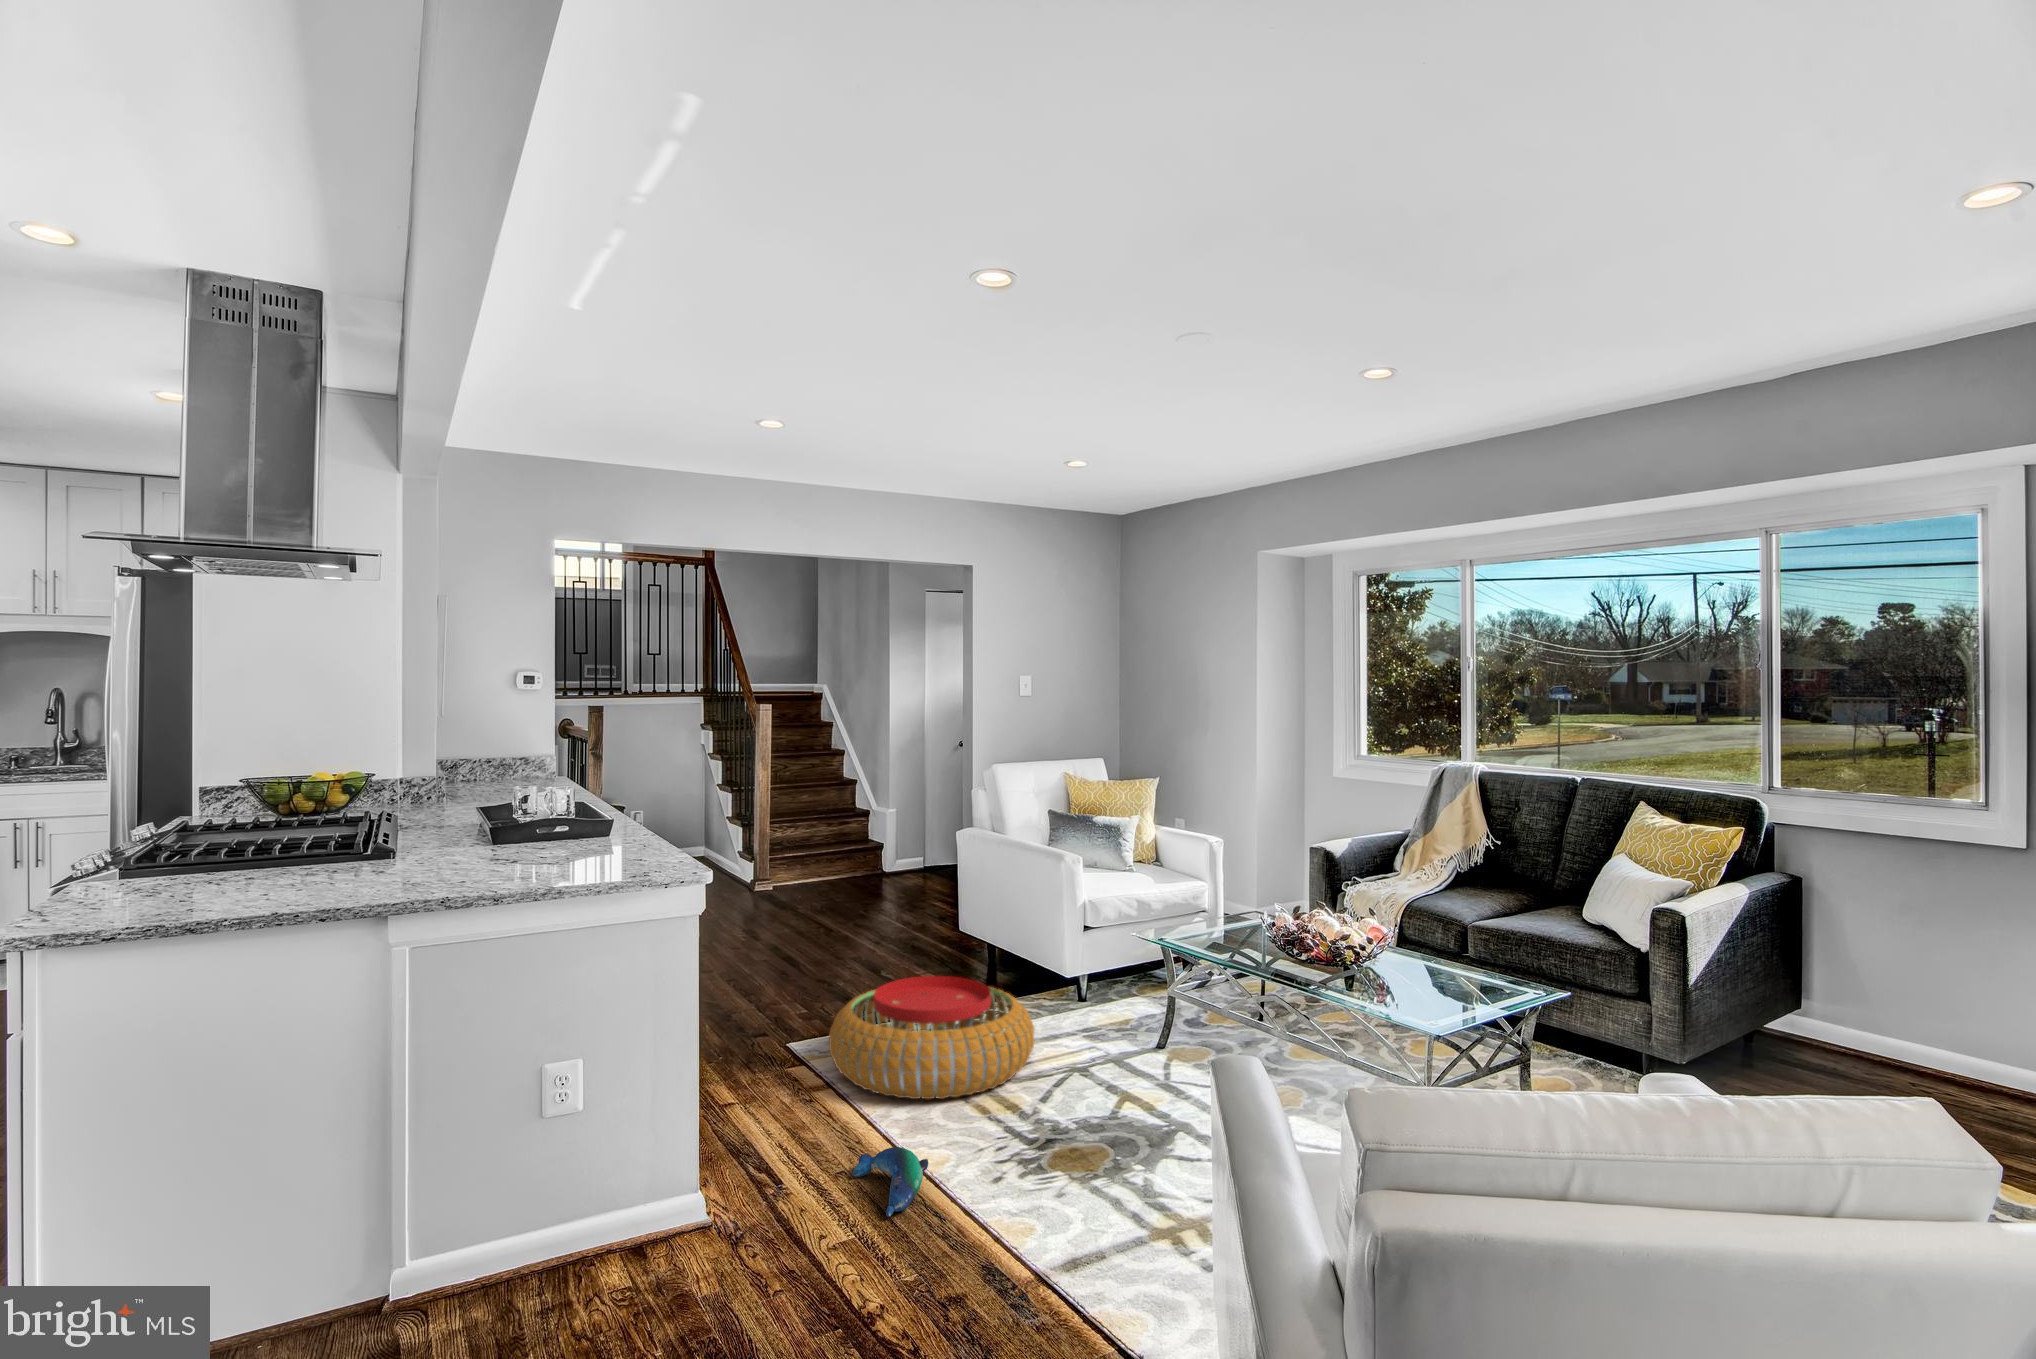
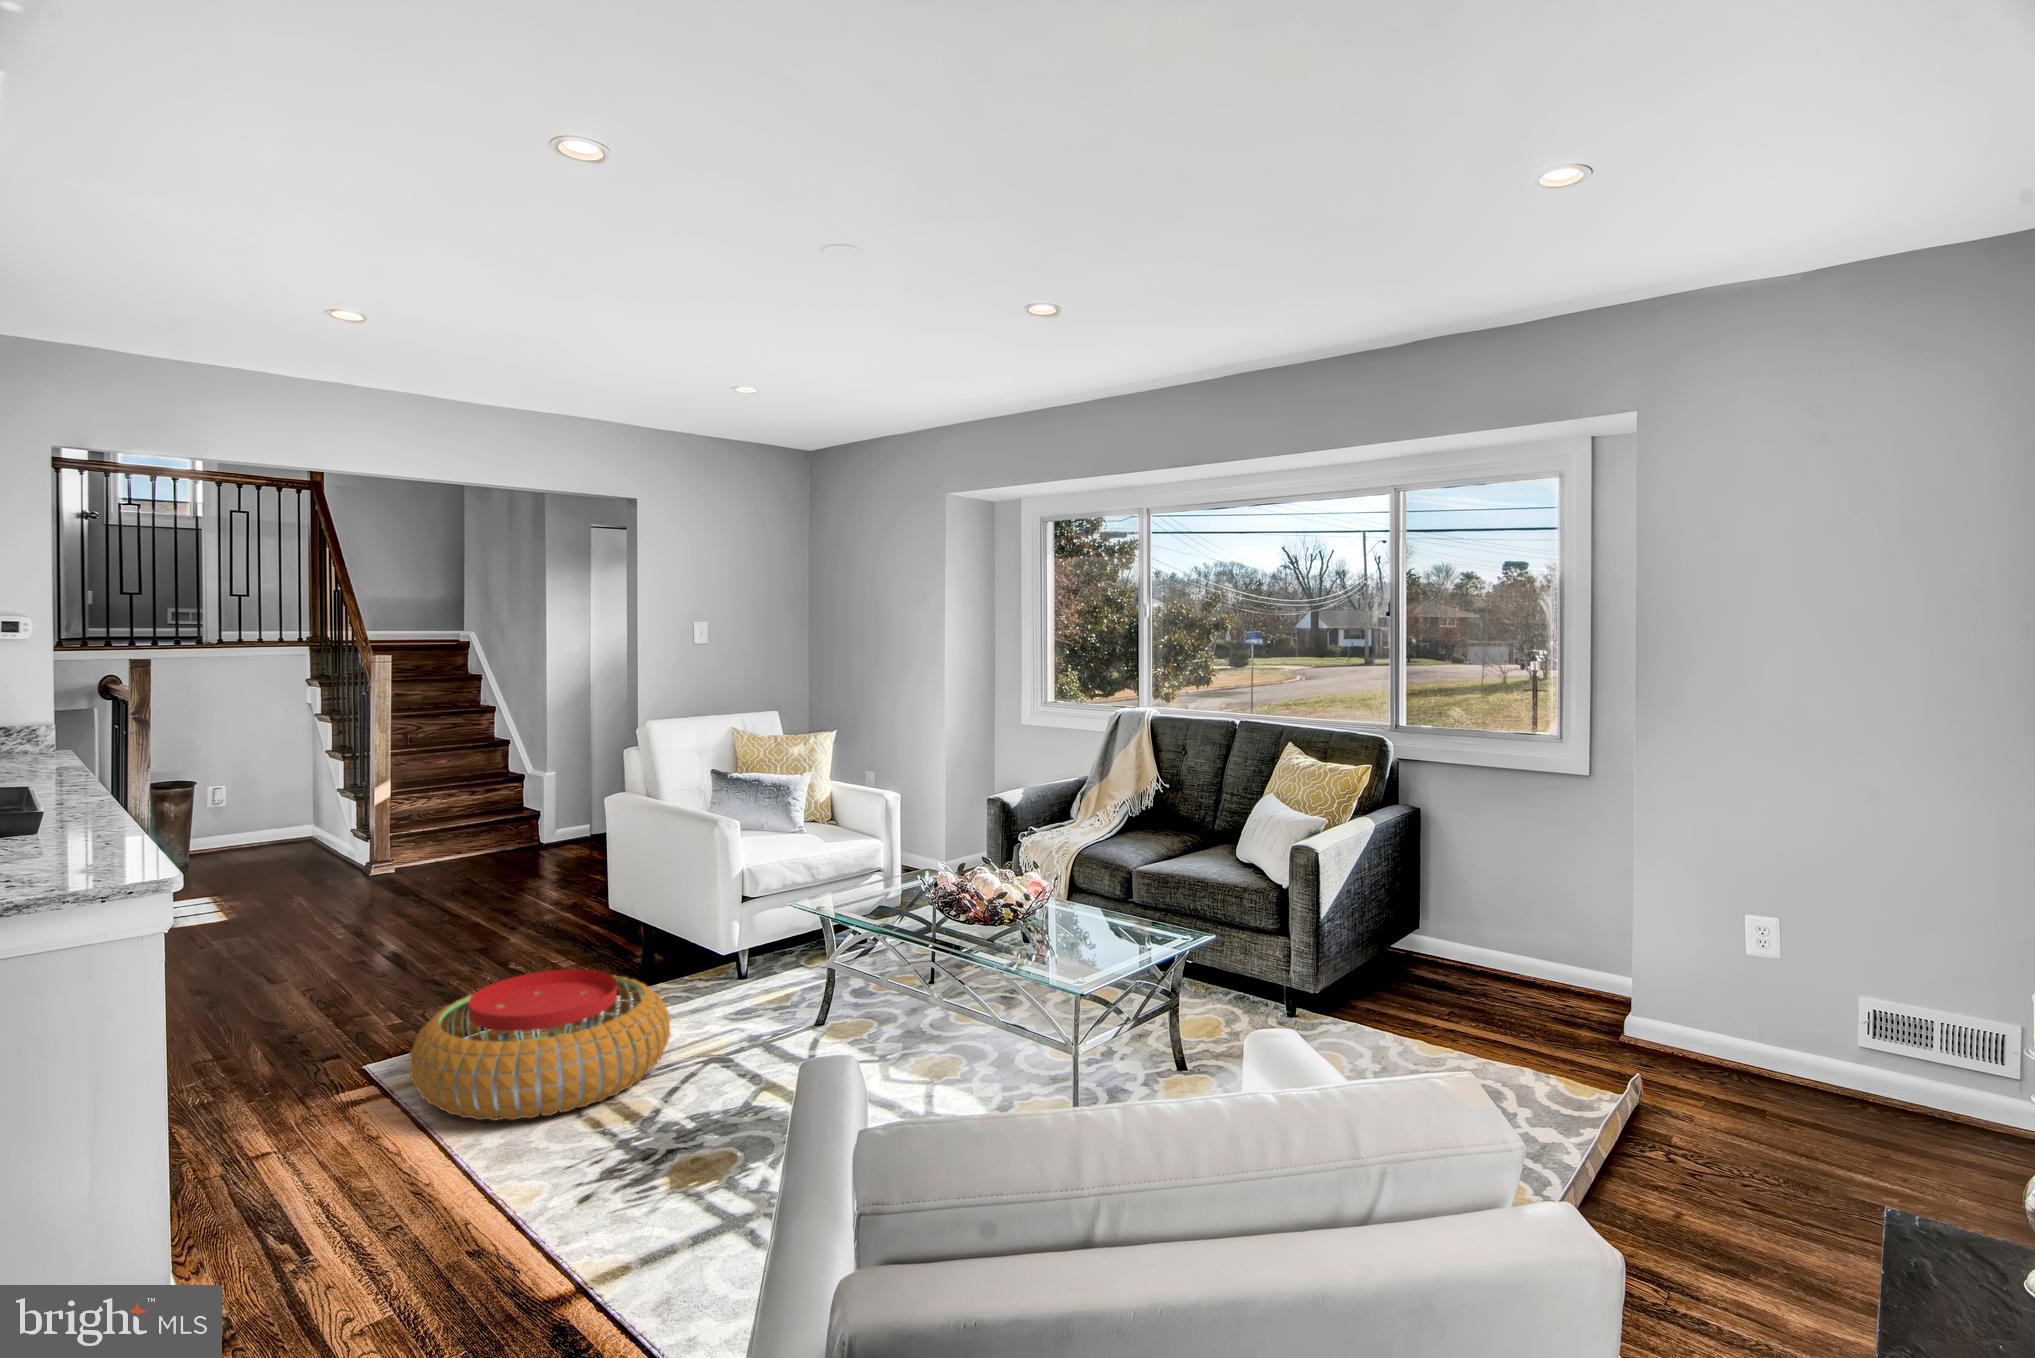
plush toy: present [852,1147,928,1217] -> none [409,1190,505,1281]

